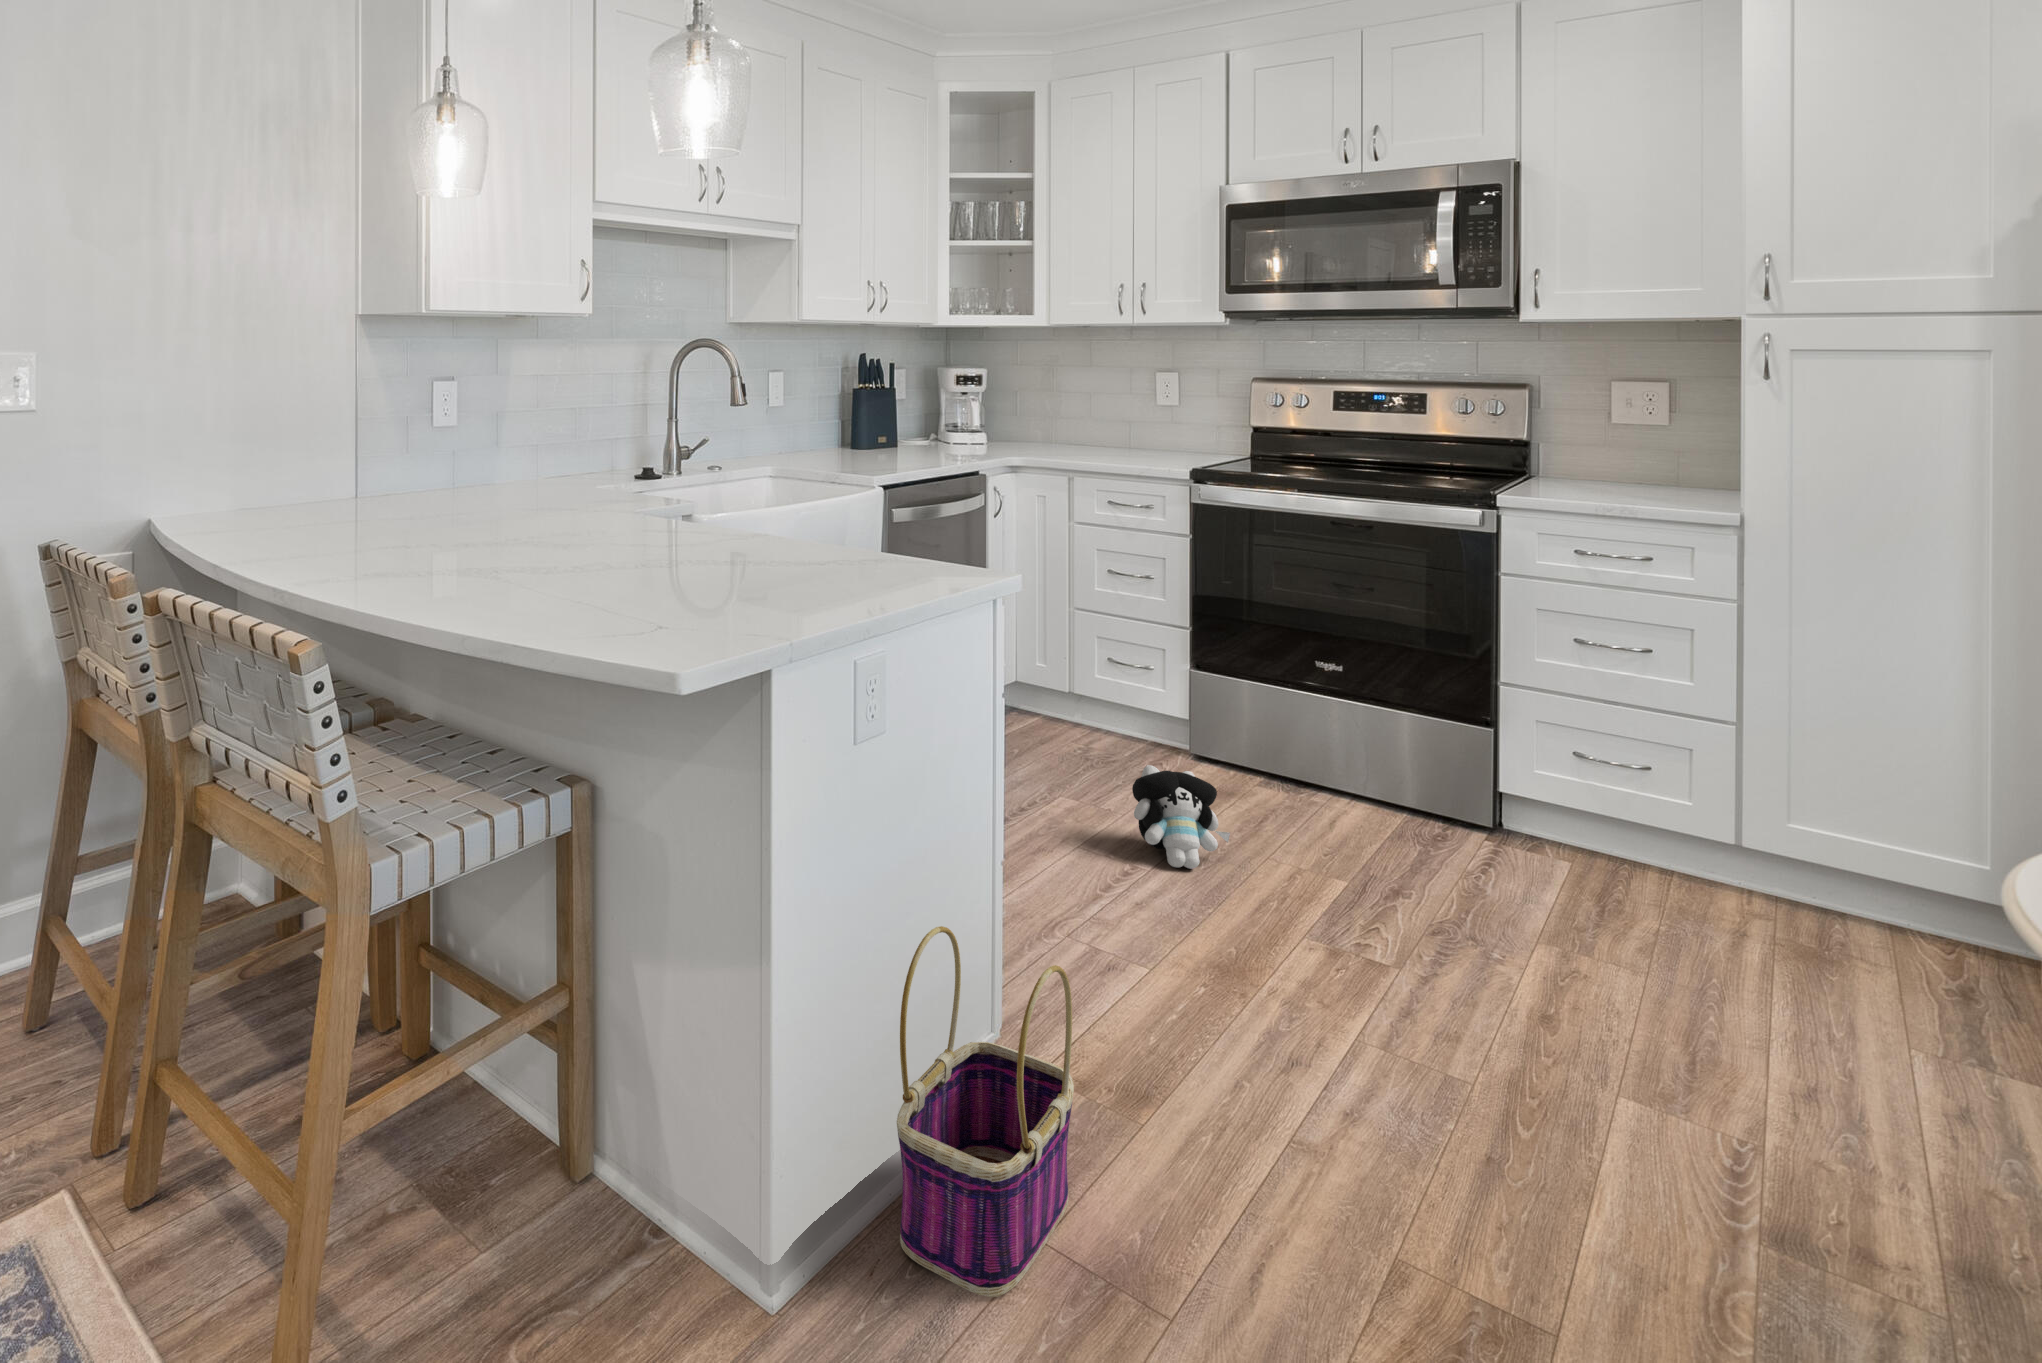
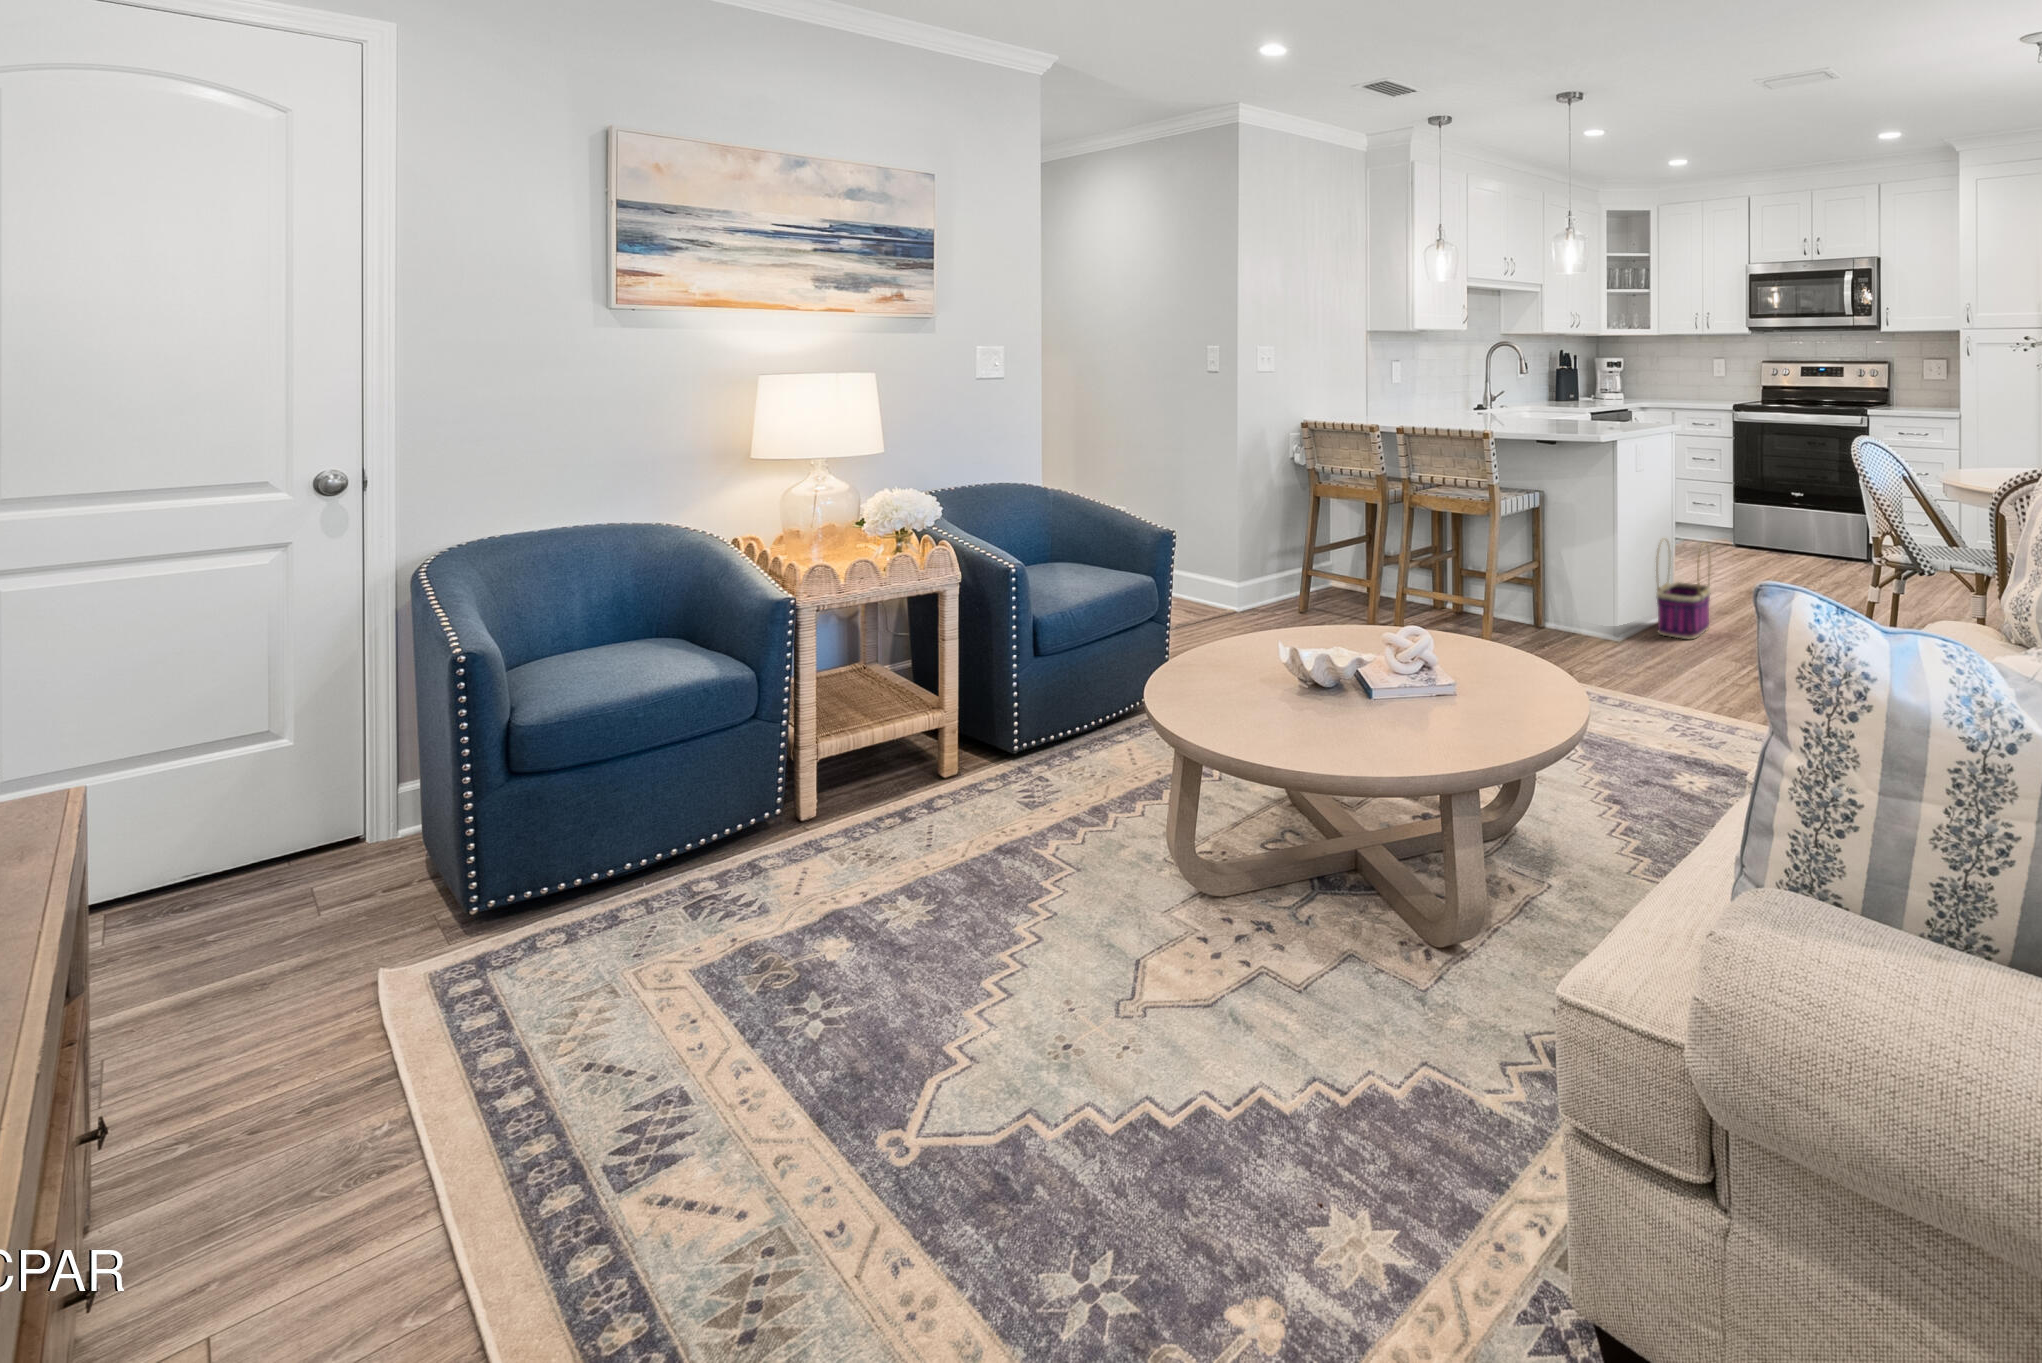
plush toy: present [1132,765,1230,869] -> none [1714,530,1756,570]

